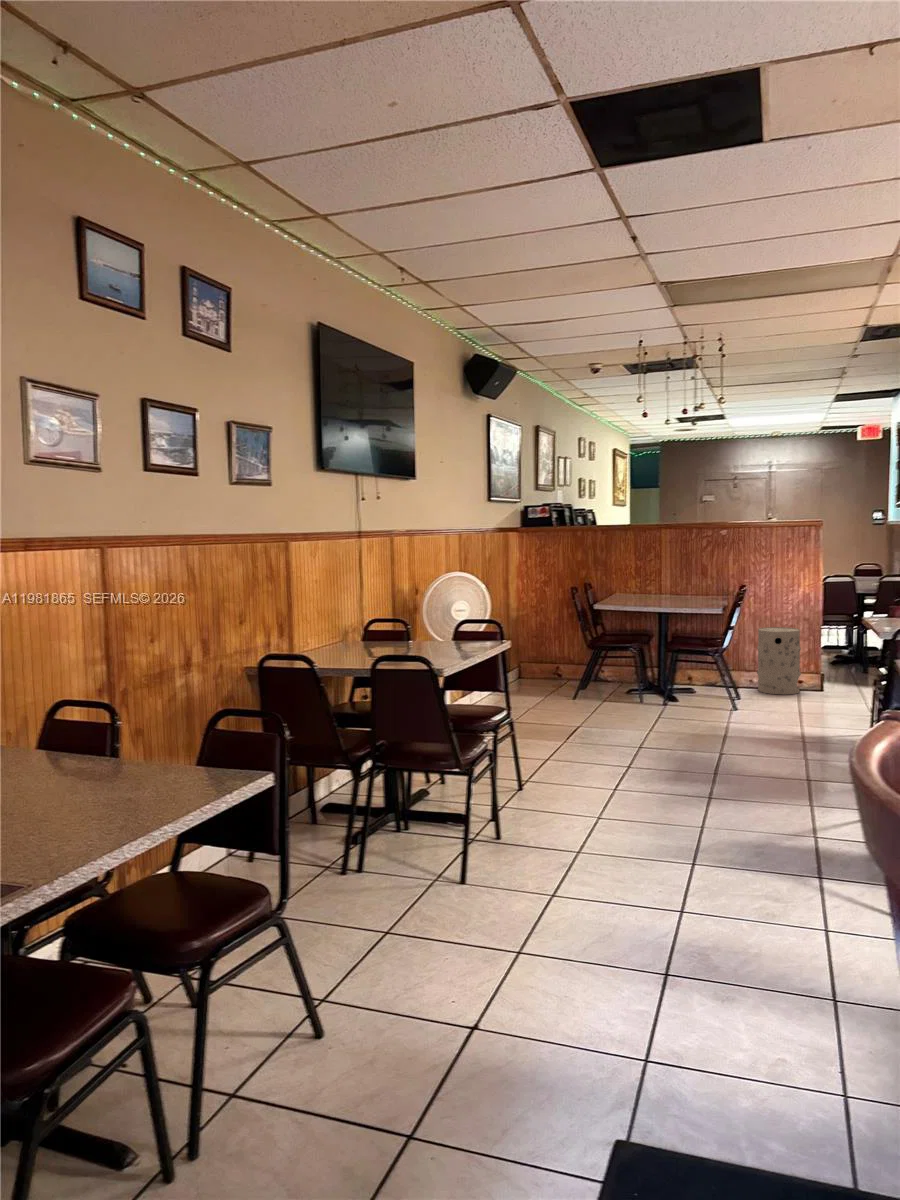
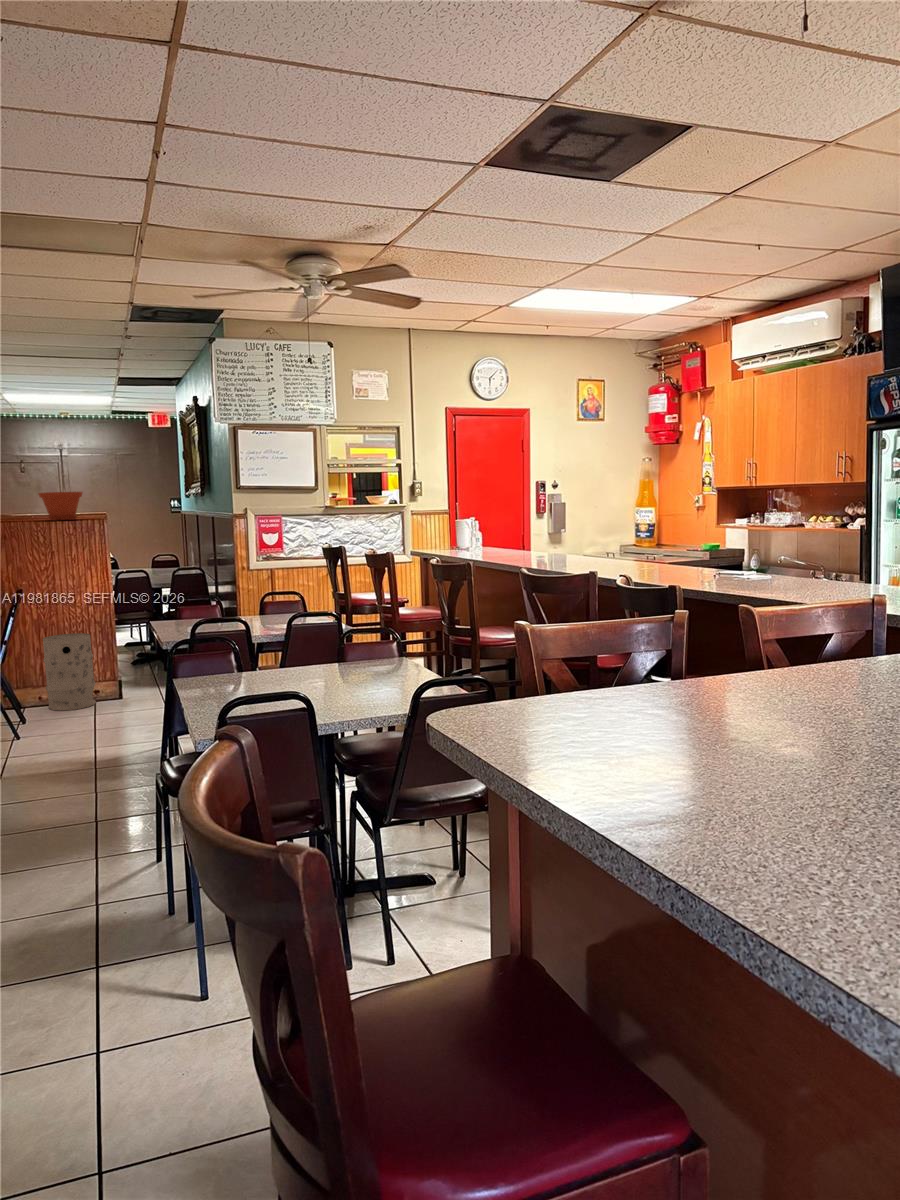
plant pot: none [764,501,803,526] -> present [38,492,82,521]

